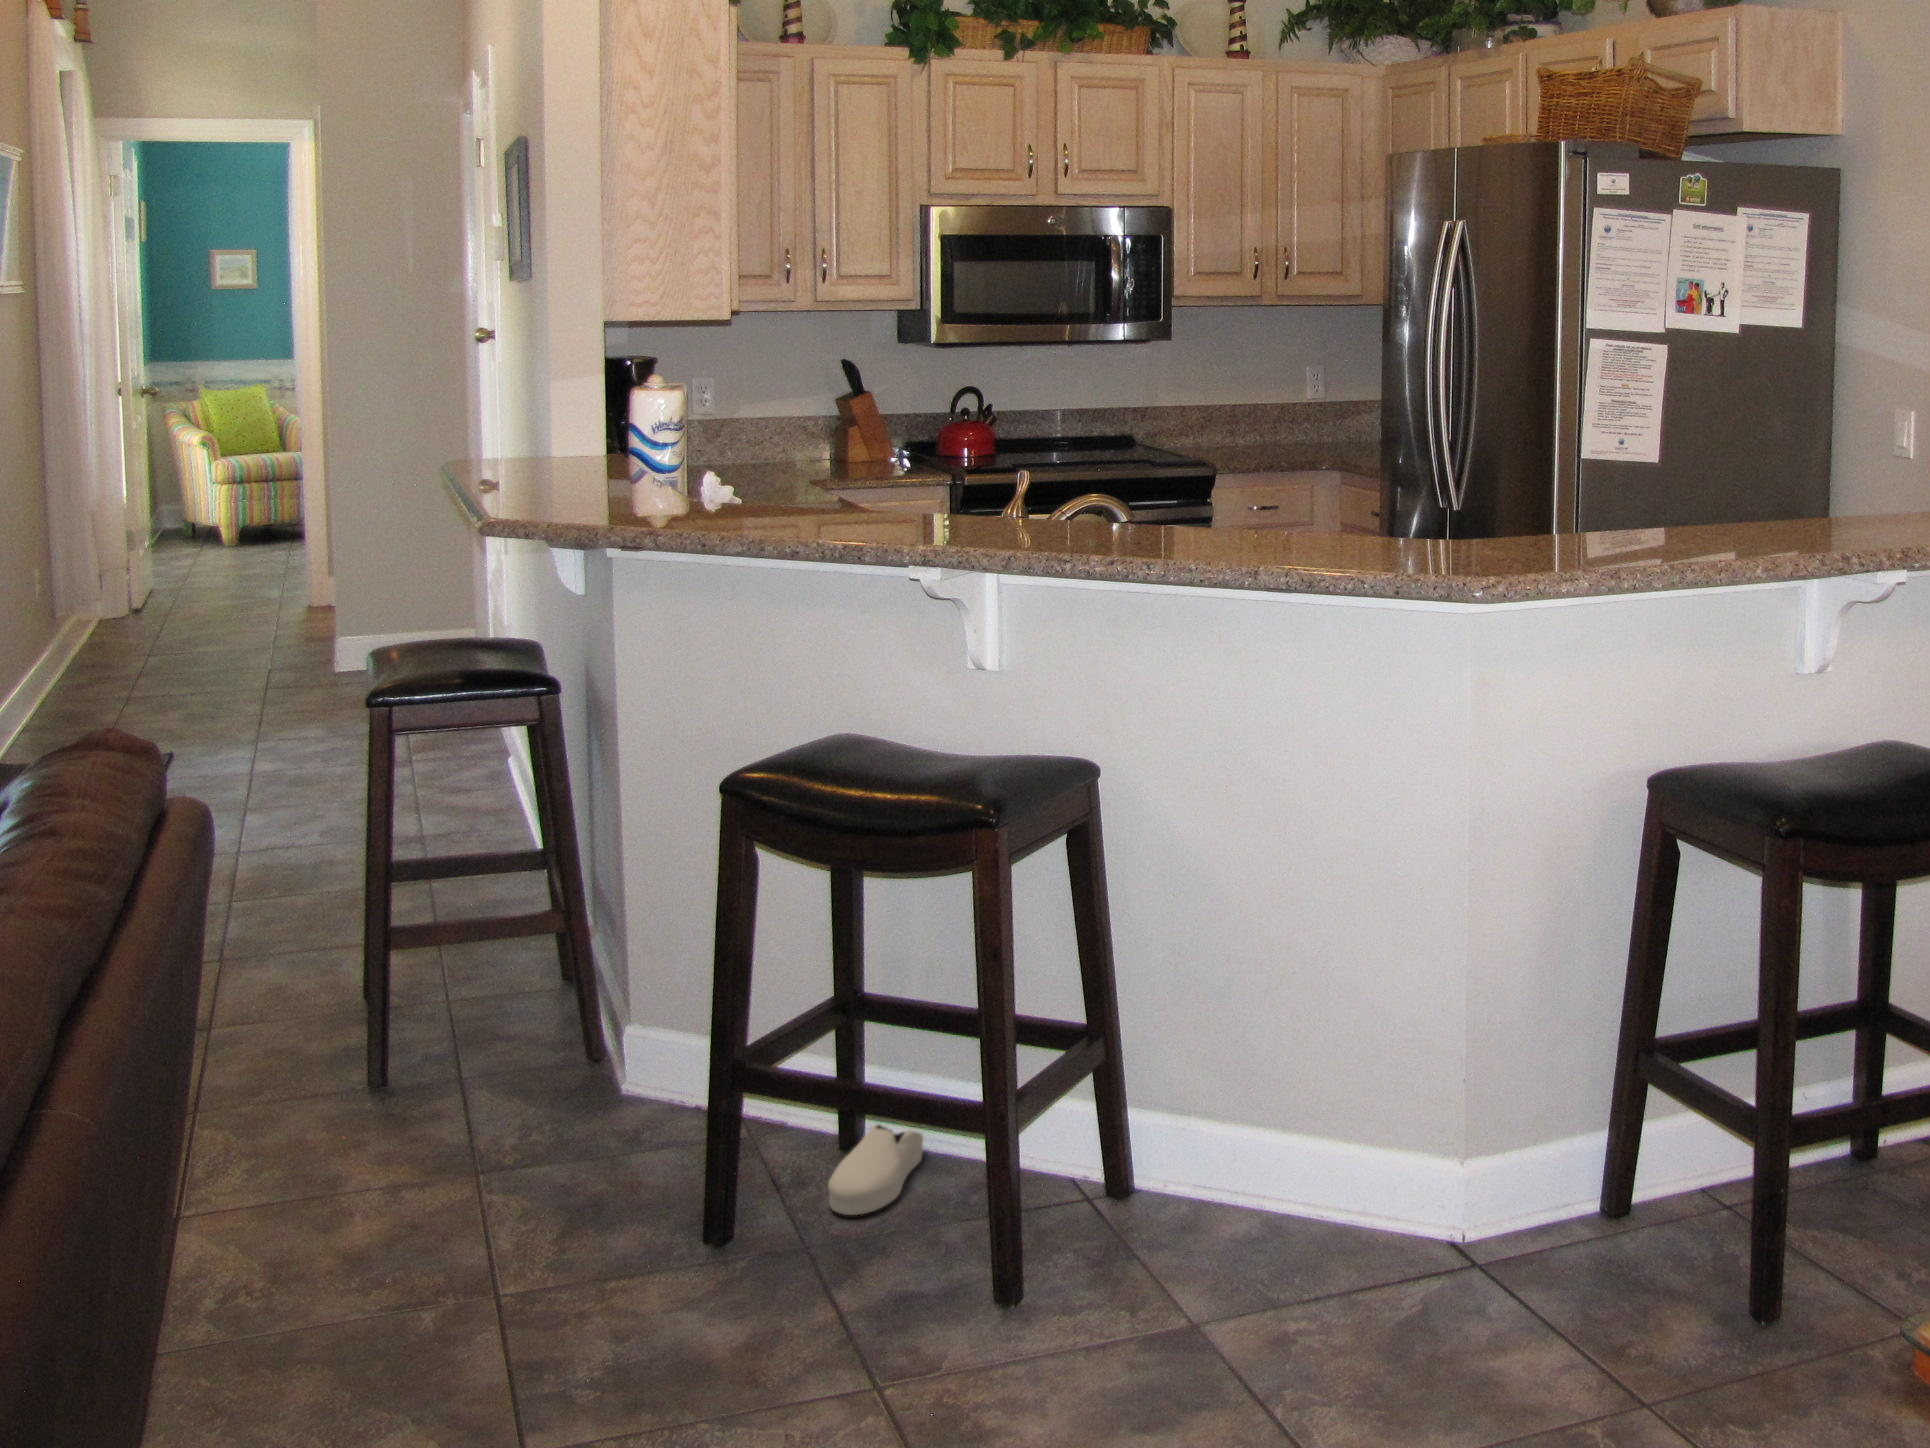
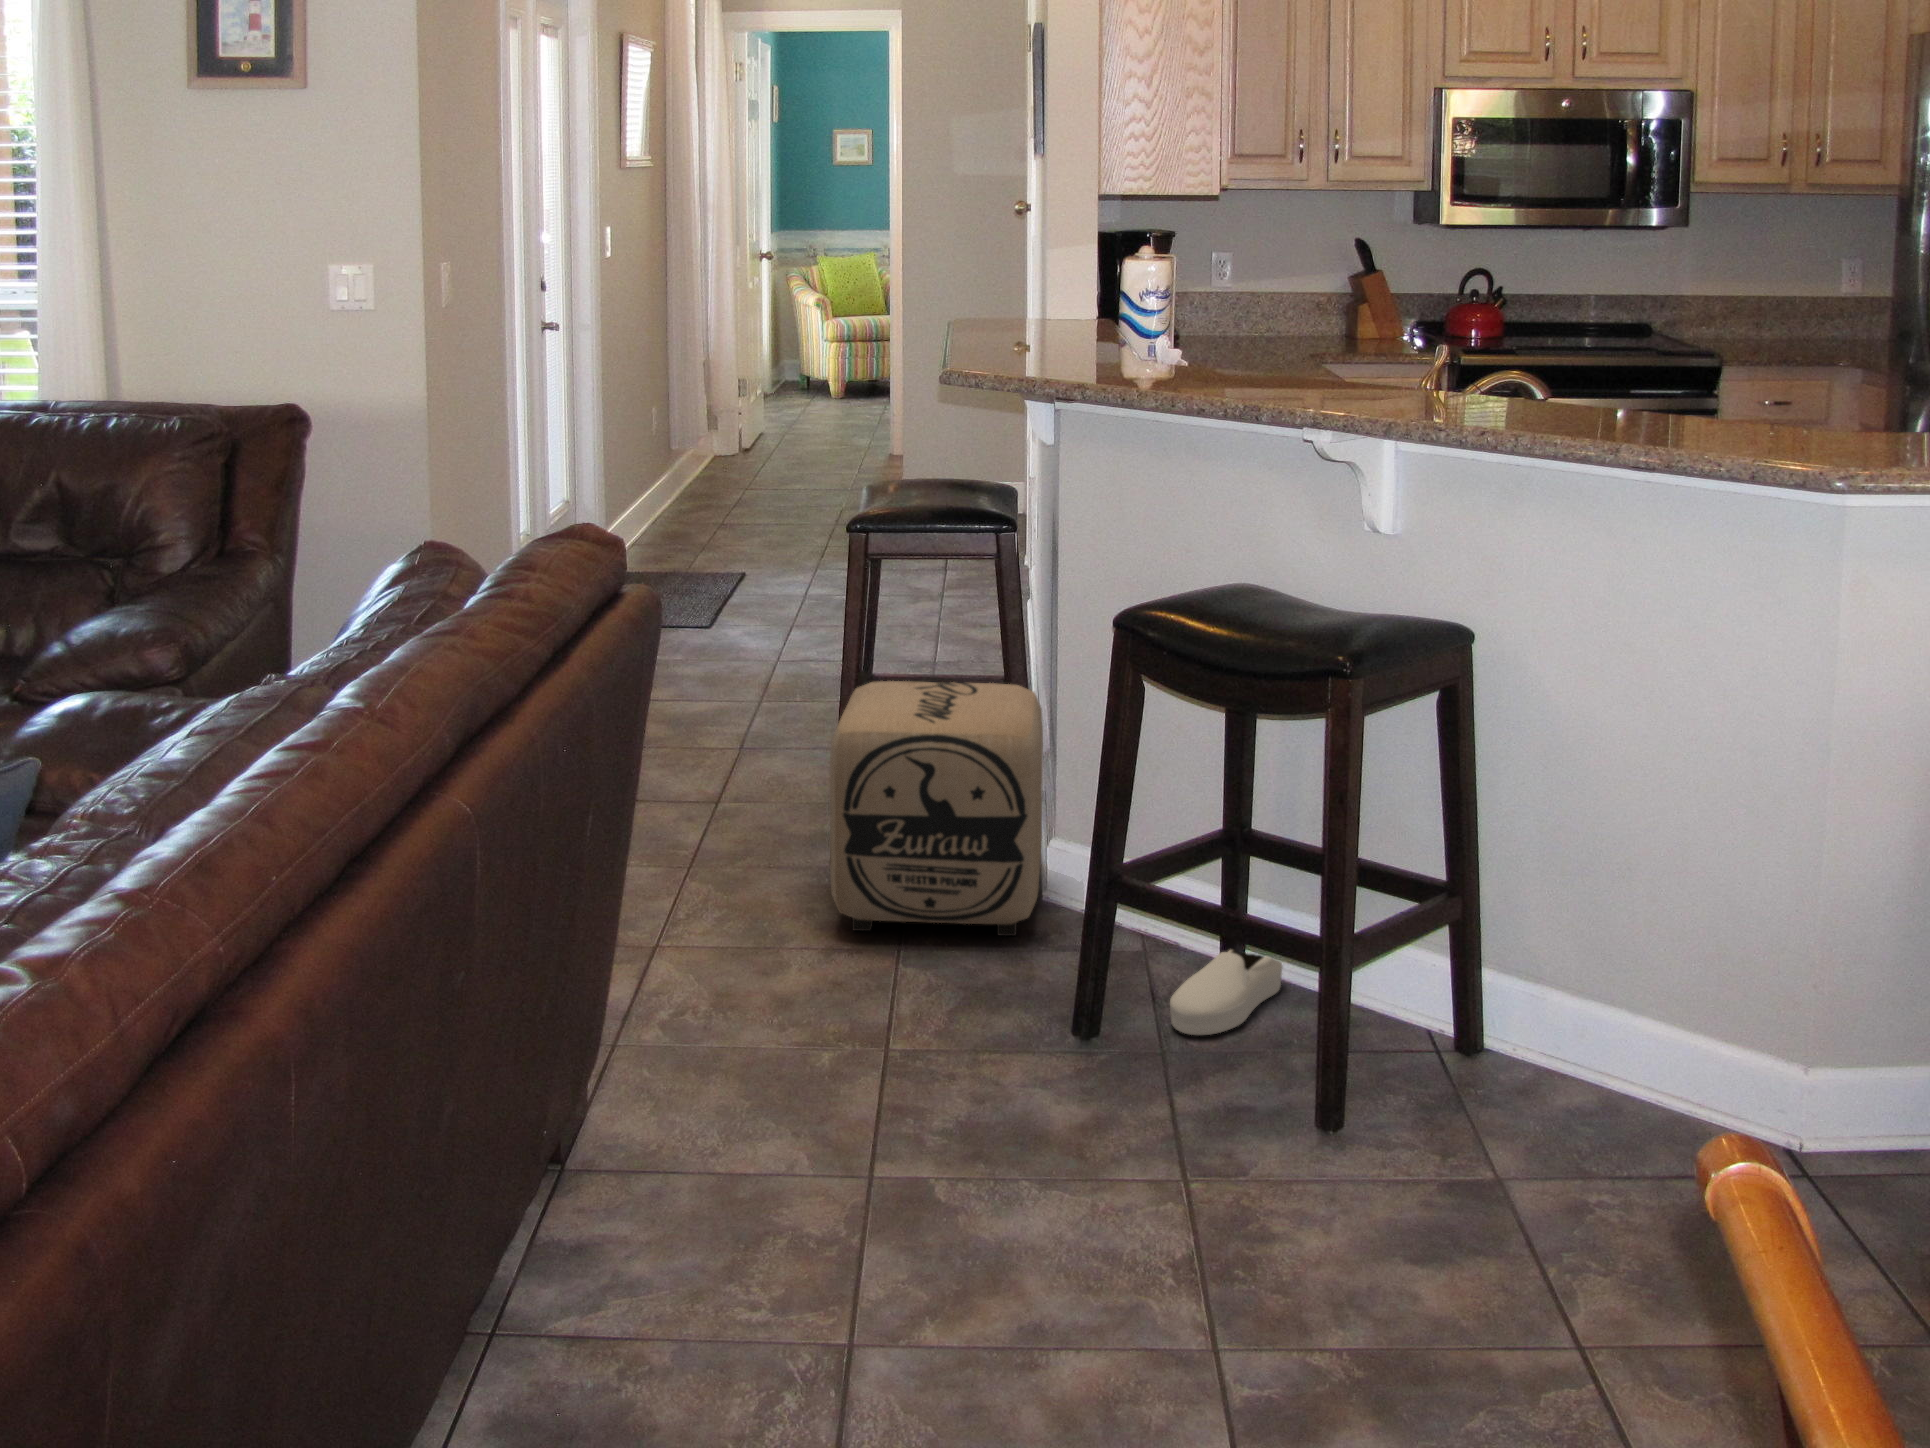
ottoman: none [420,886,660,1173] -> present [830,681,1043,936]

